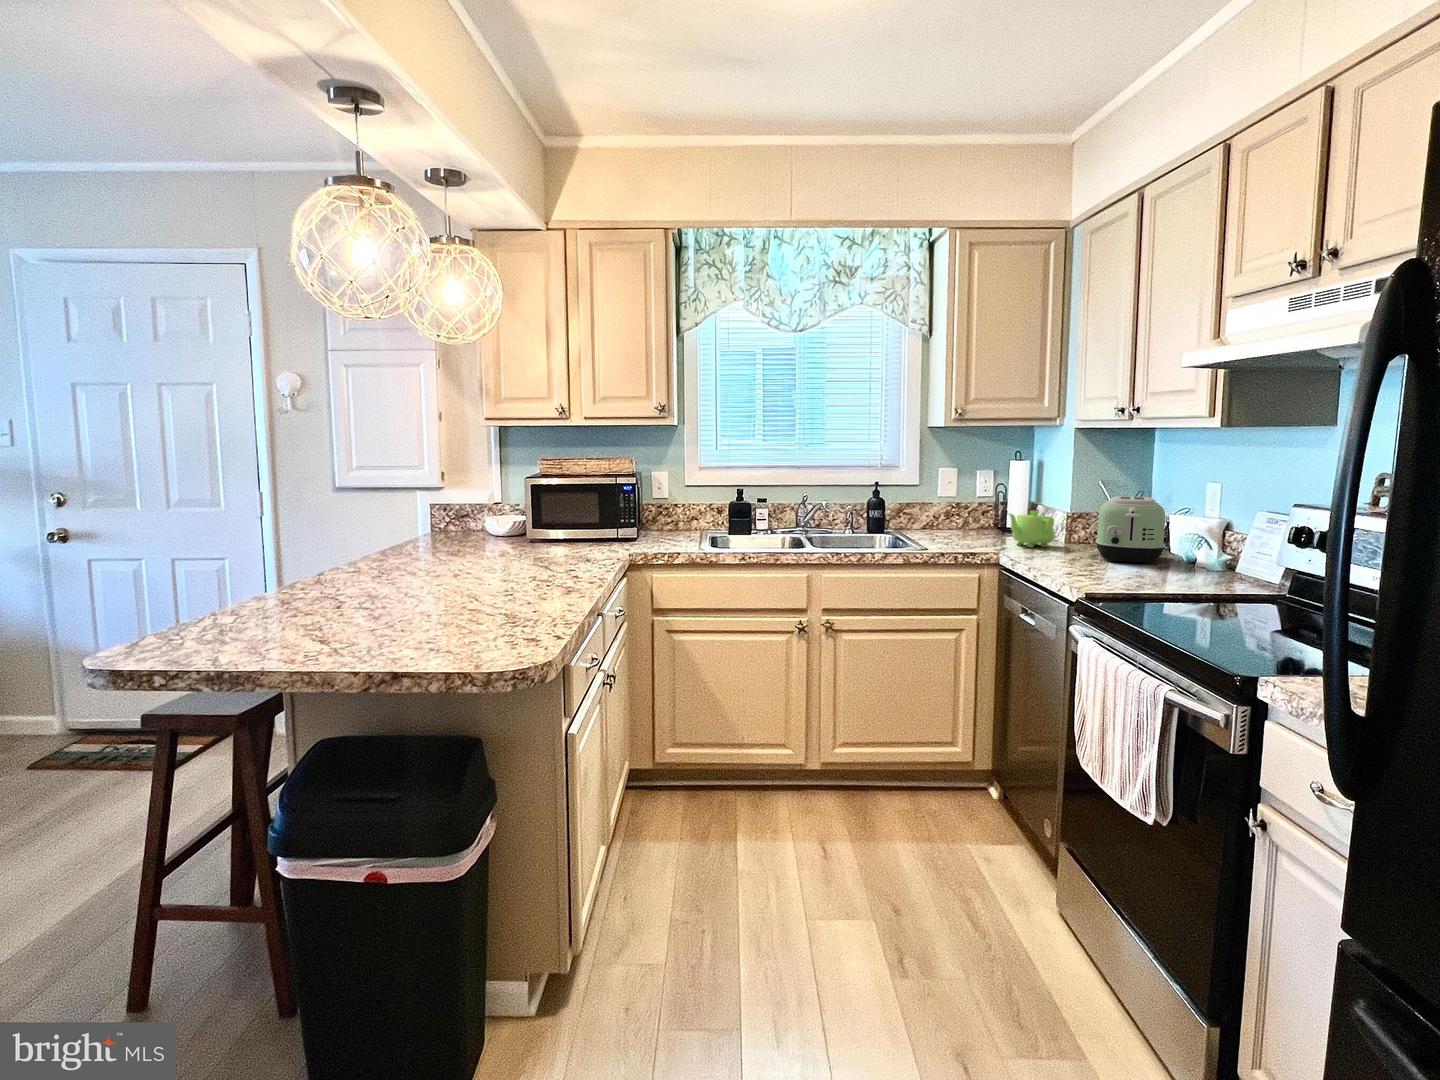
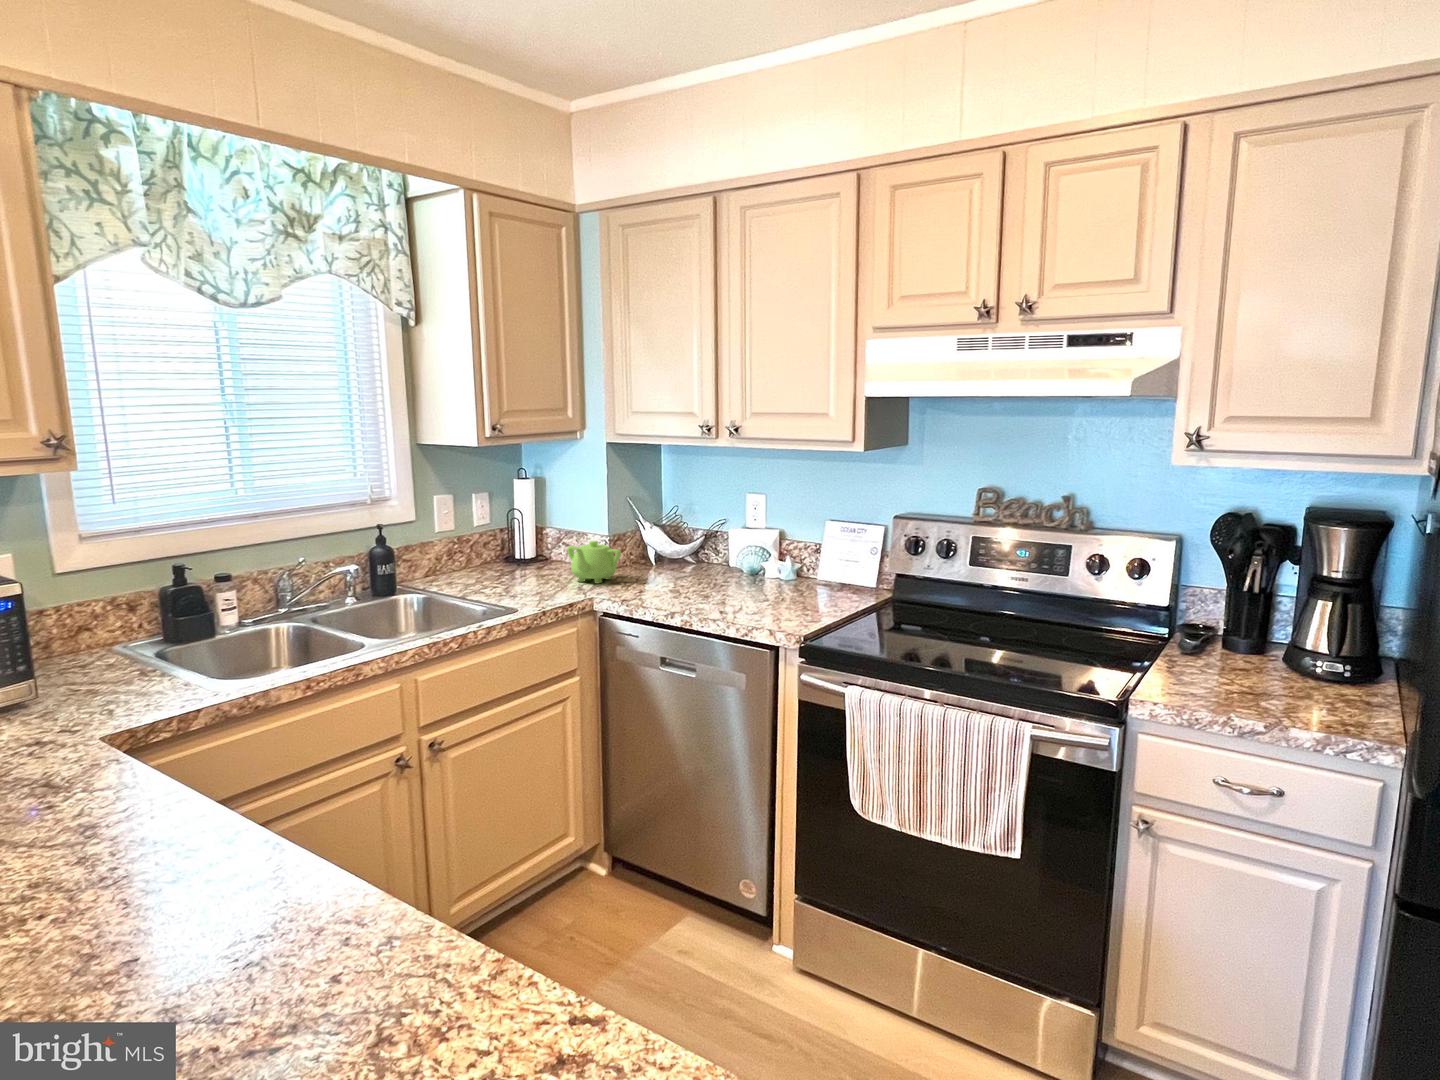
toaster: present [1096,496,1165,564] -> none [671,517,745,589]

